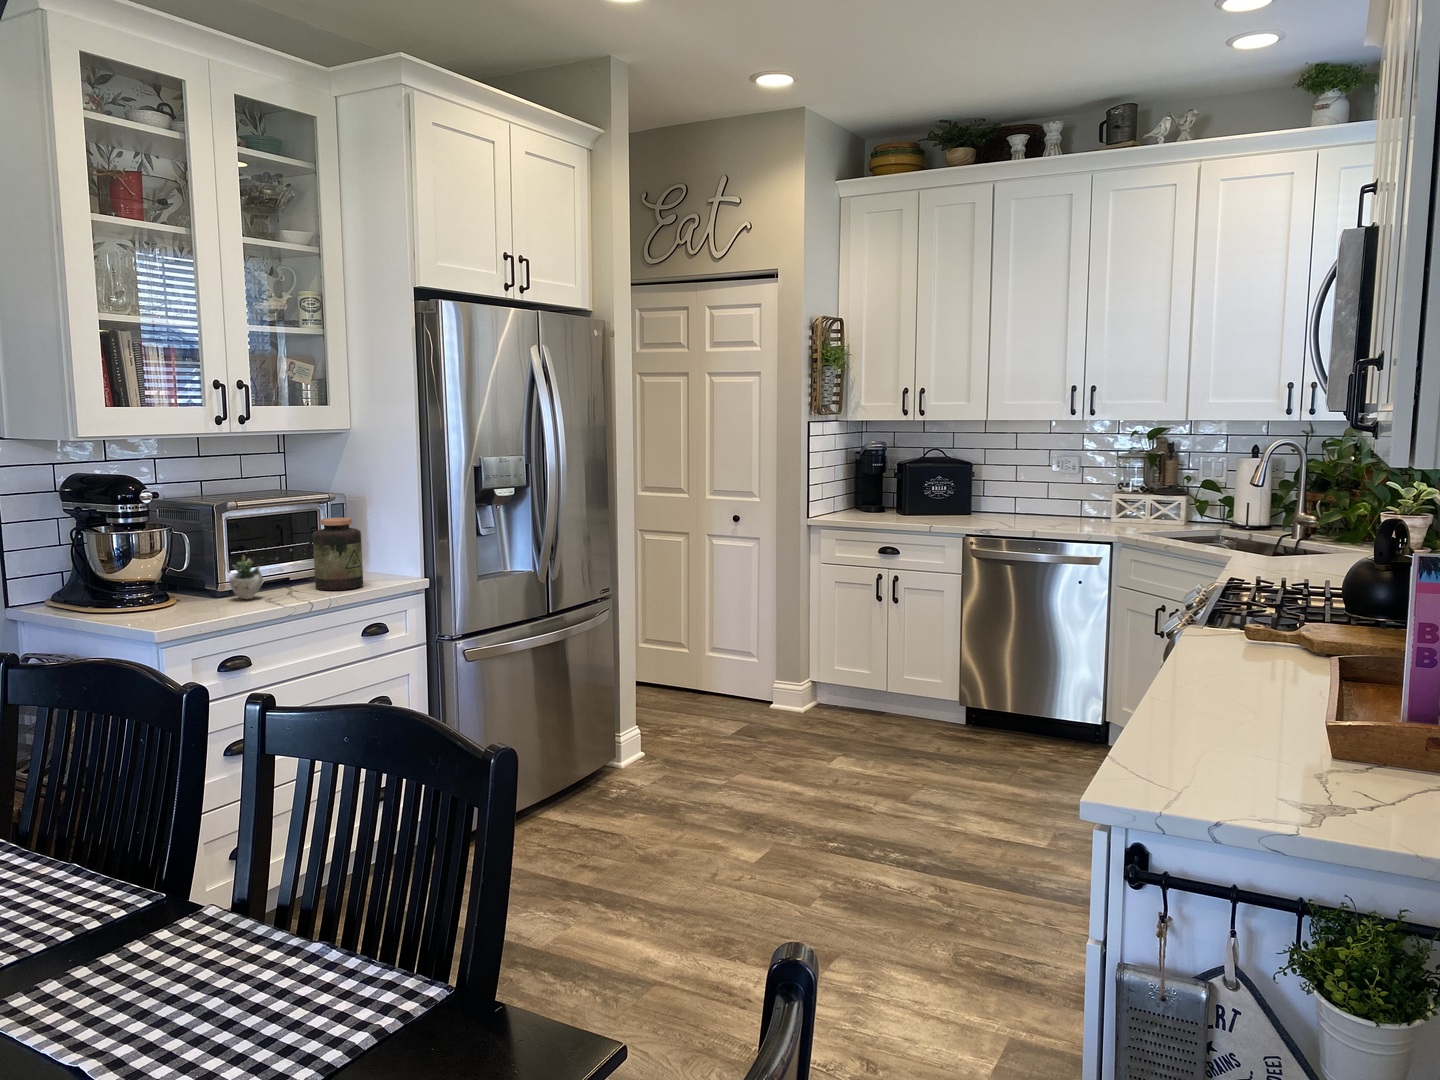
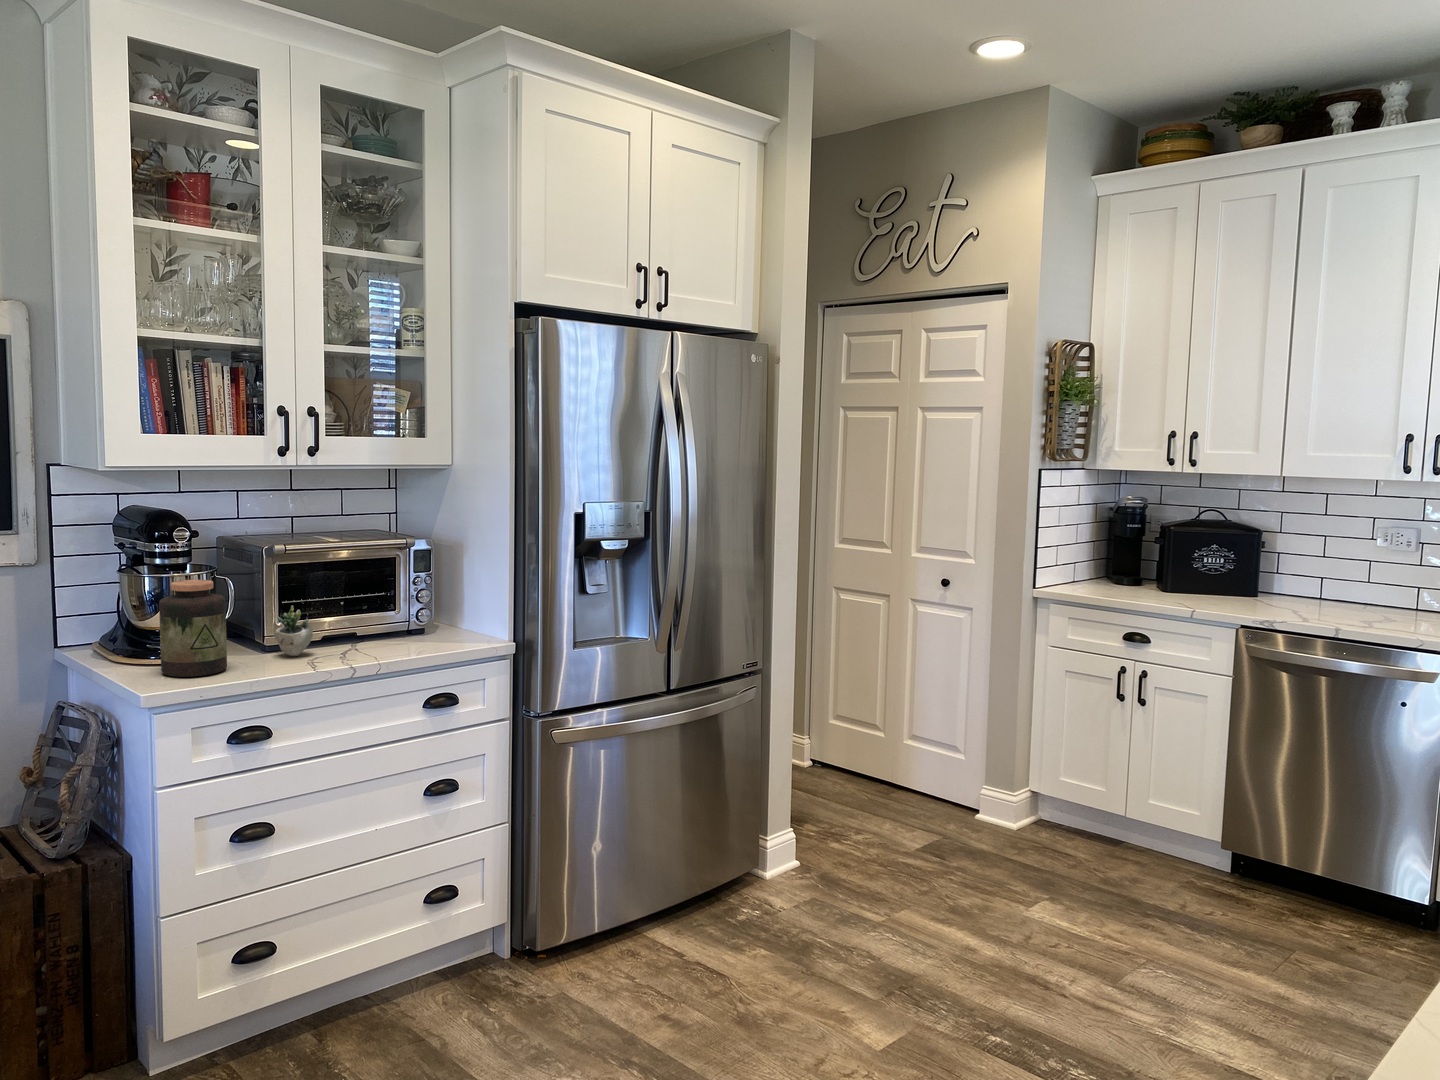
jar: present [313,517,363,590] -> present [159,580,227,677]

